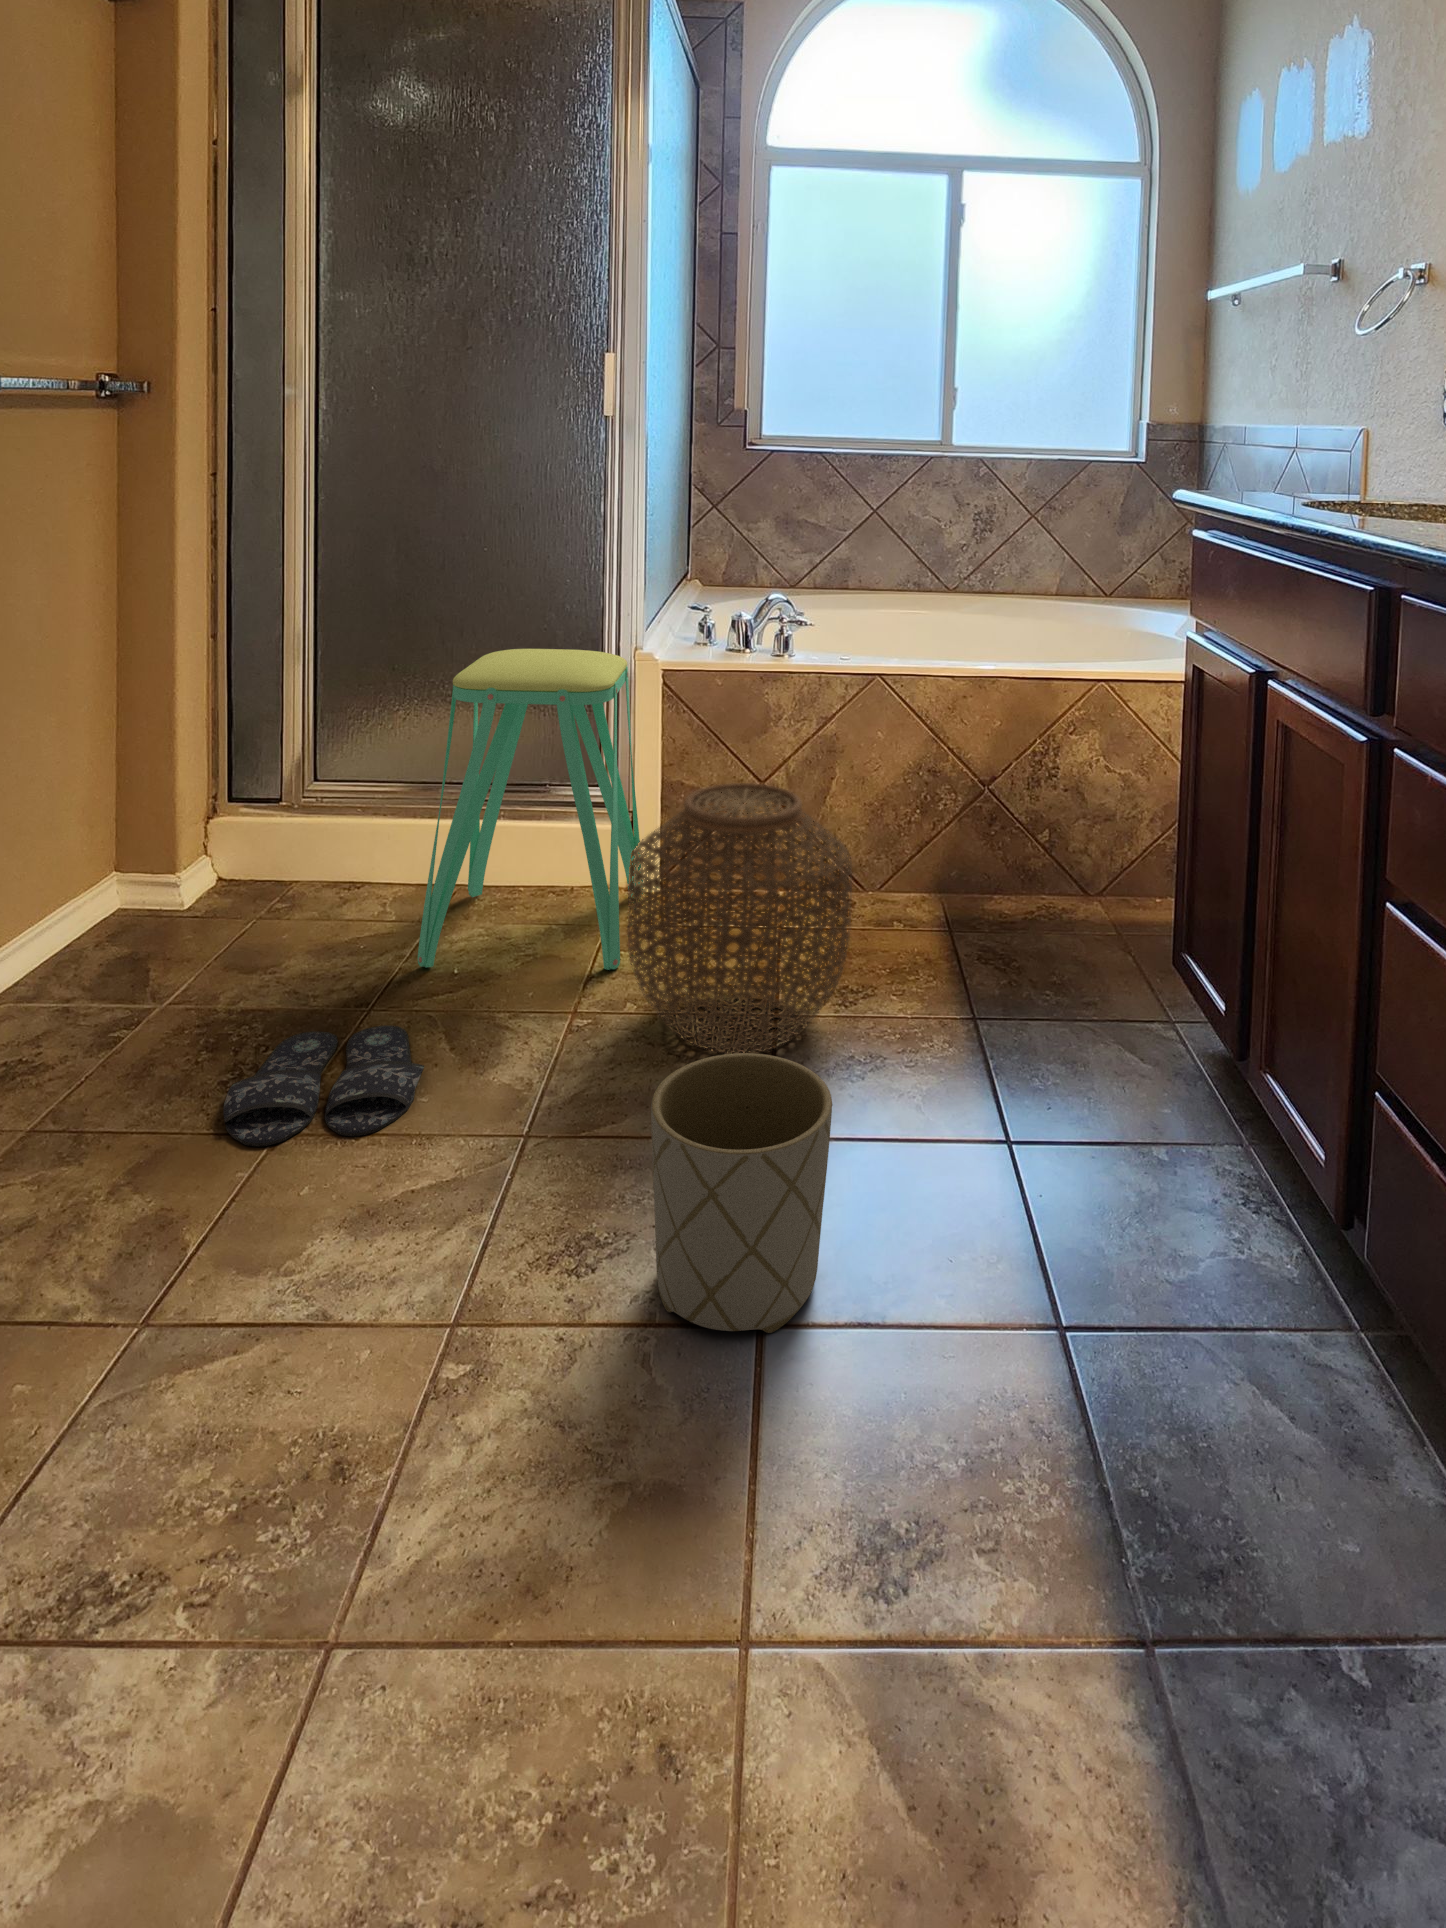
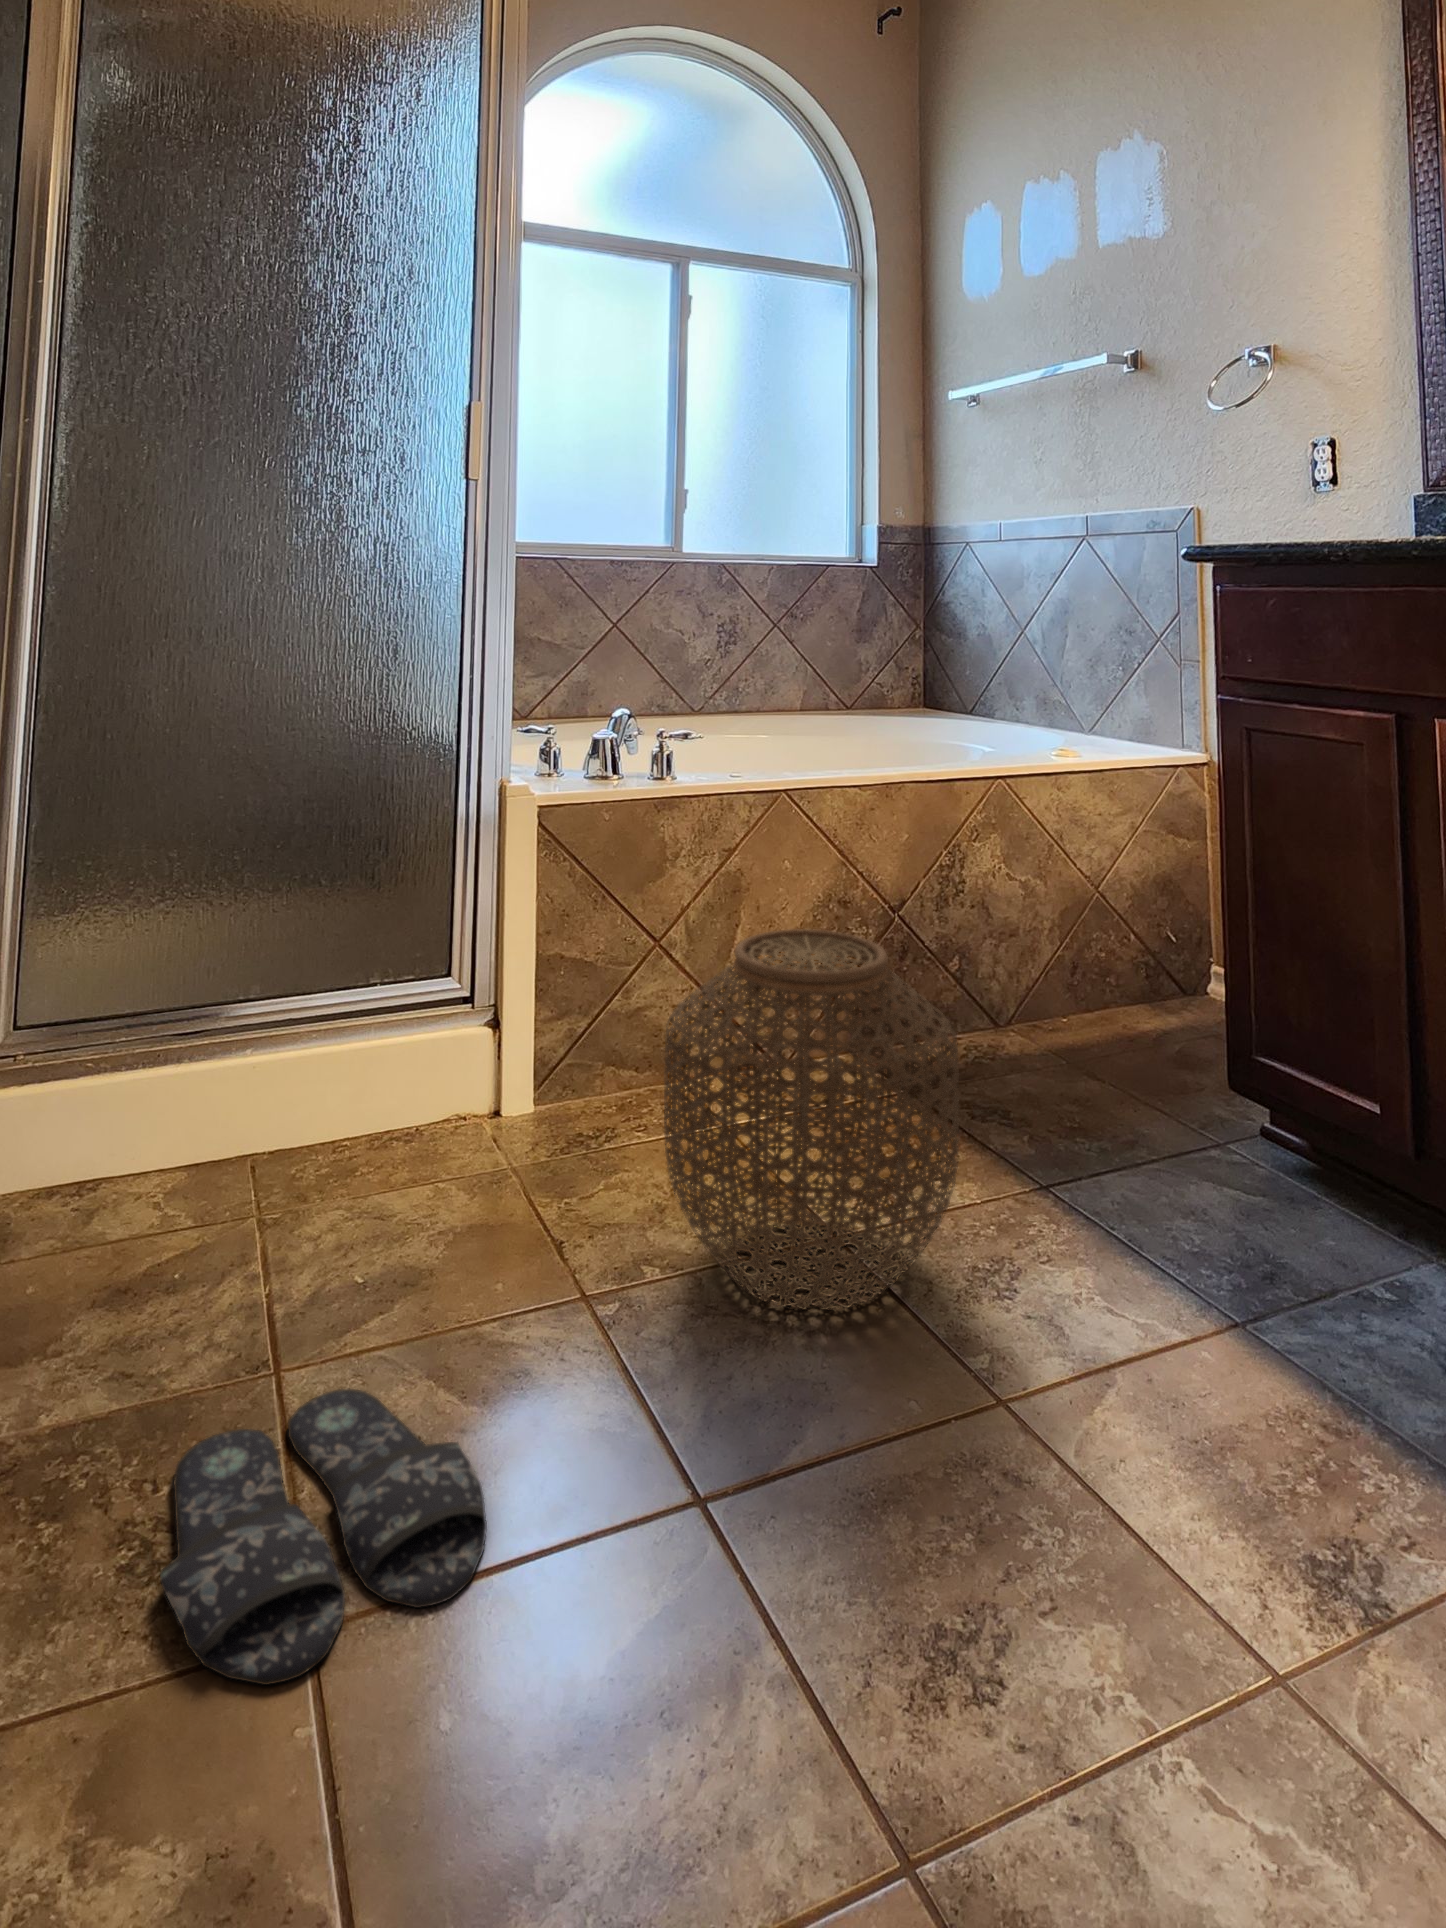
stool: present [418,649,643,970] -> none [272,786,583,1284]
planter: present [651,1053,832,1333] -> none [1069,1285,1351,1748]

